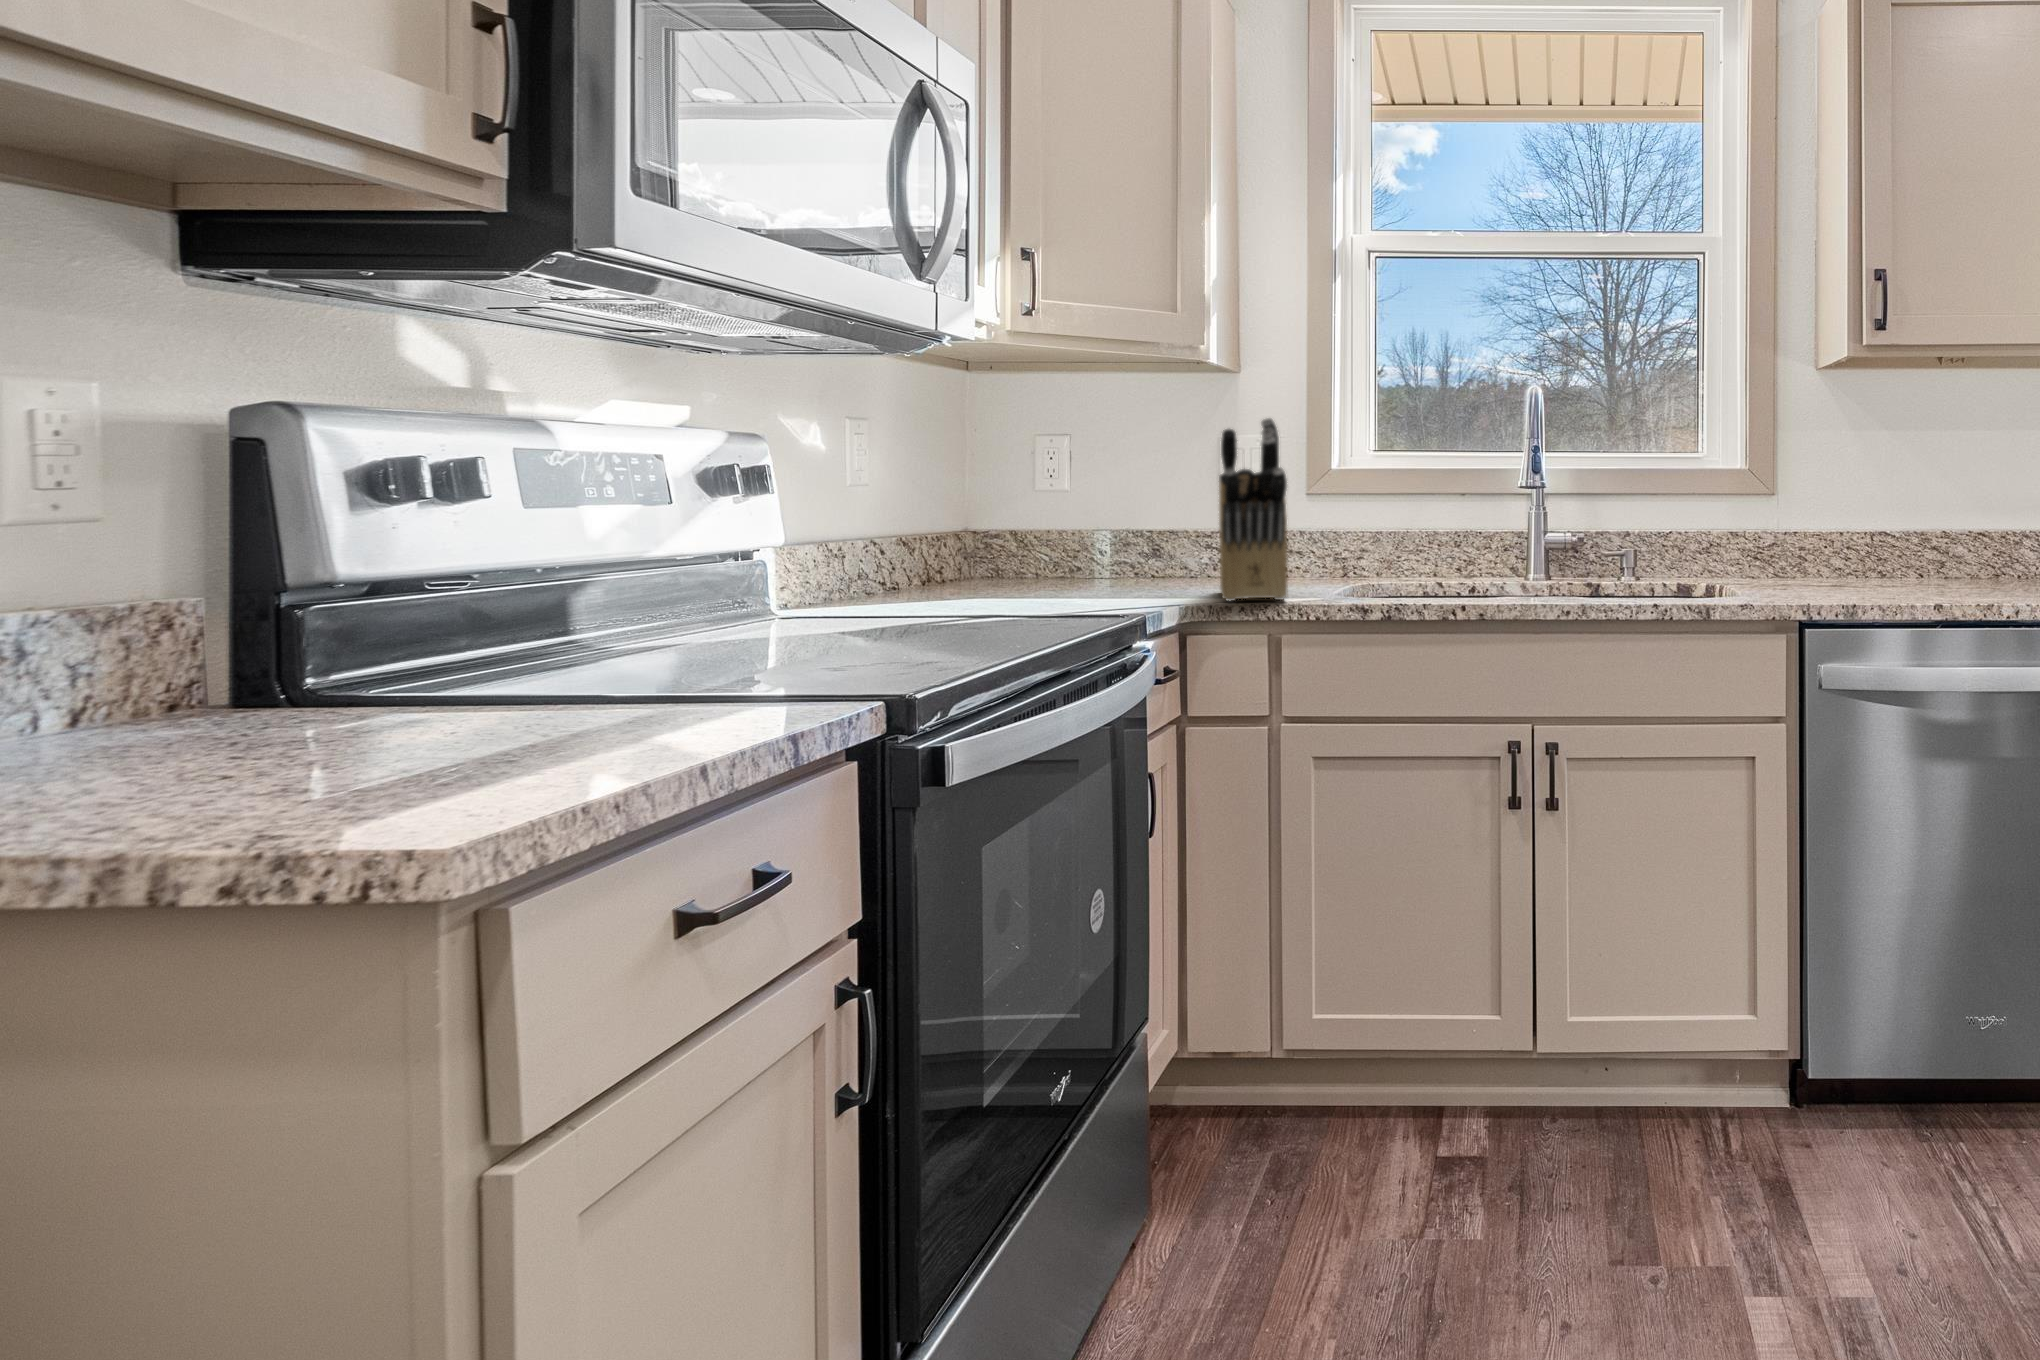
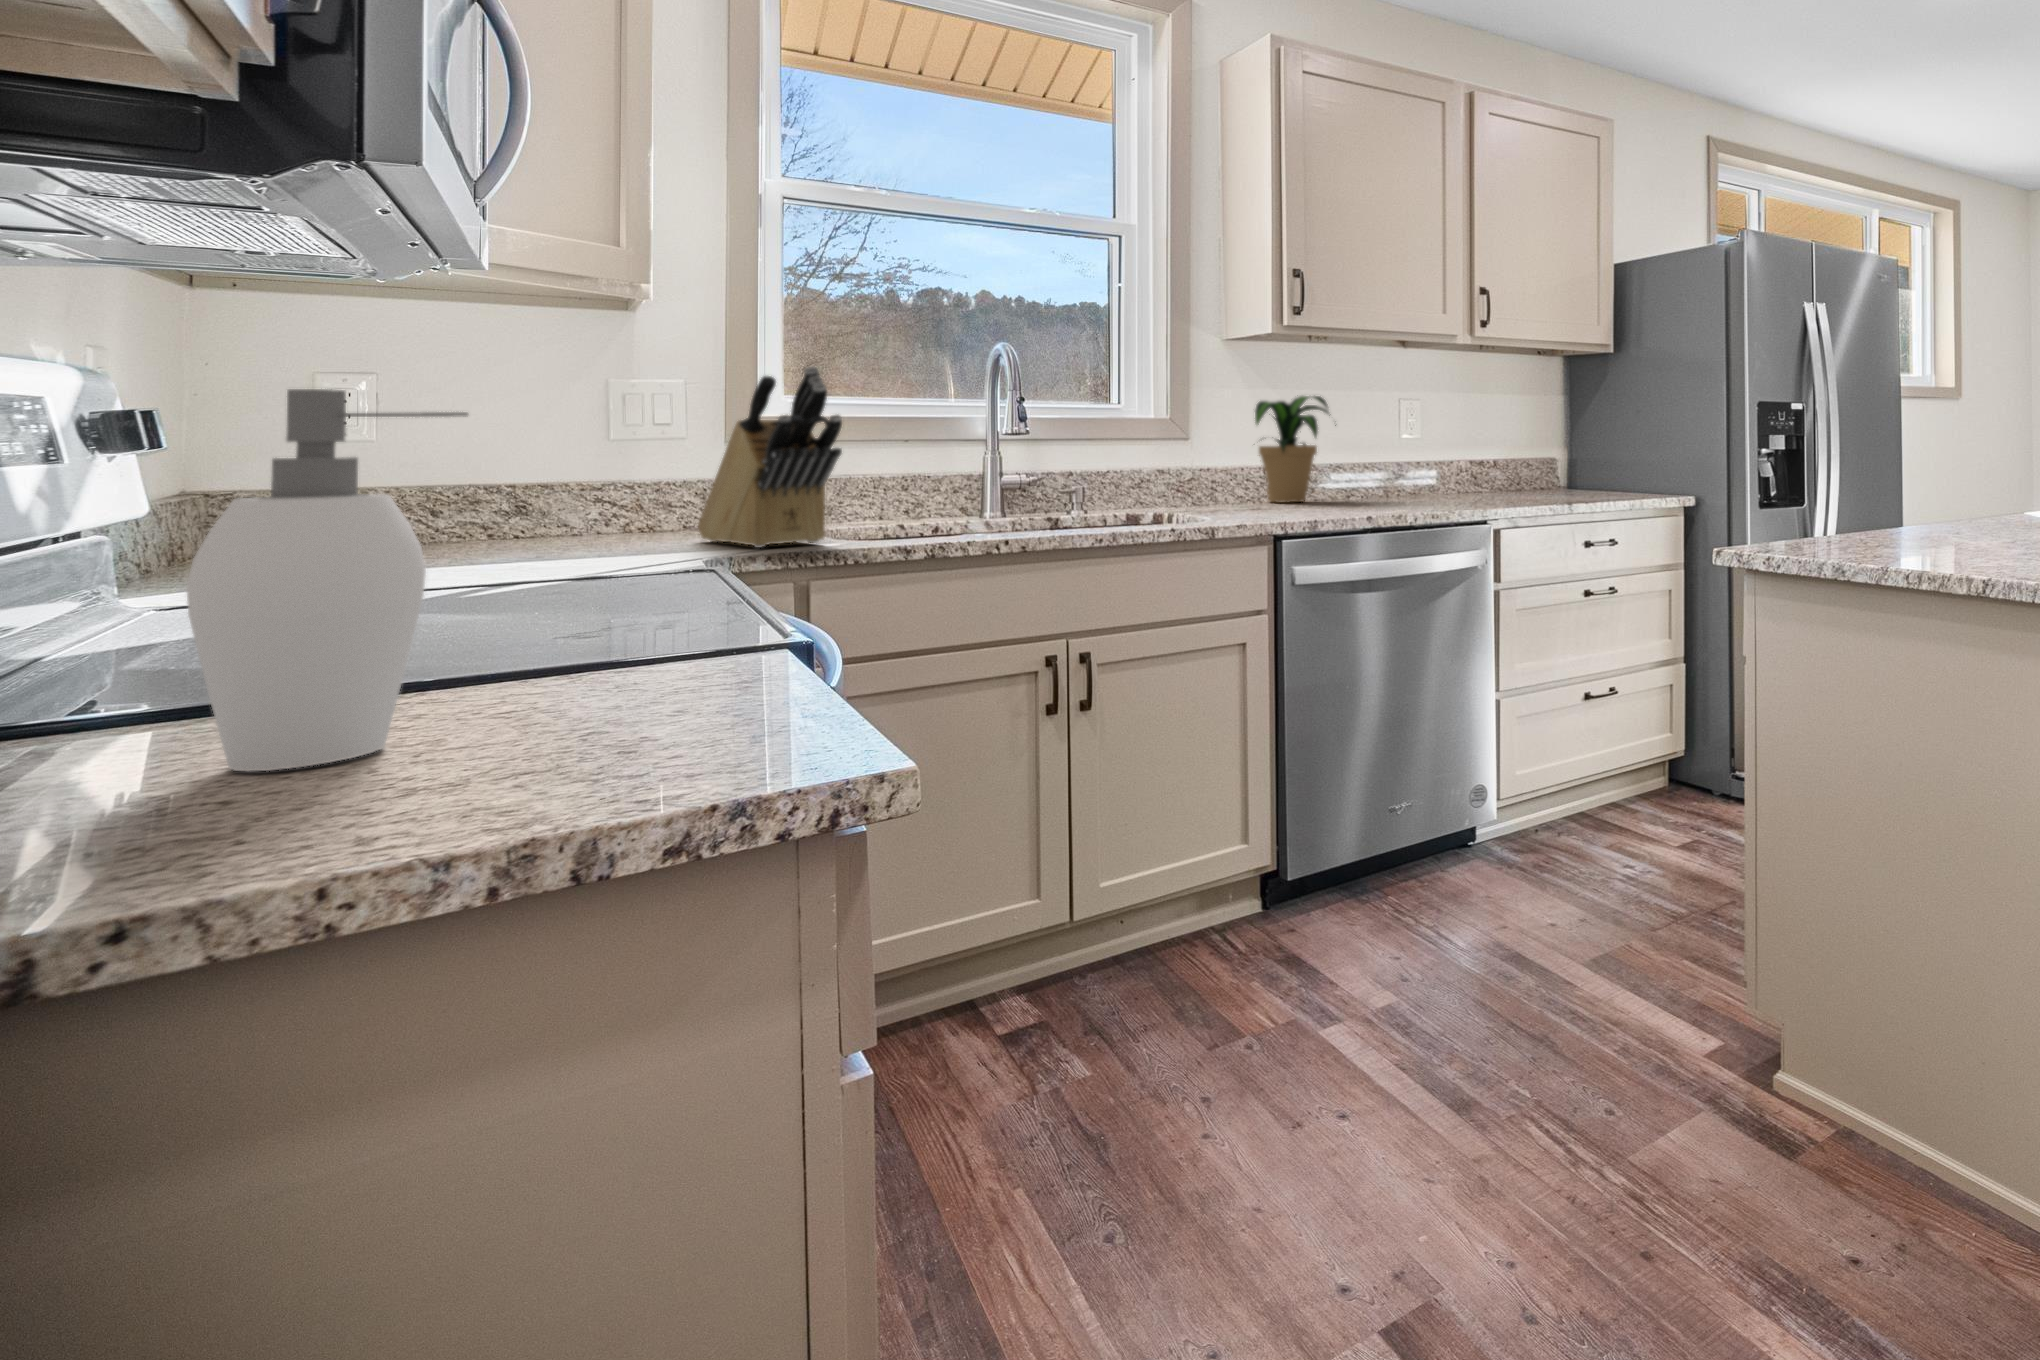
potted plant: none [1830,435,1982,579] -> present [1255,396,1336,502]
soap dispenser: none [252,457,425,764] -> present [186,389,468,771]

